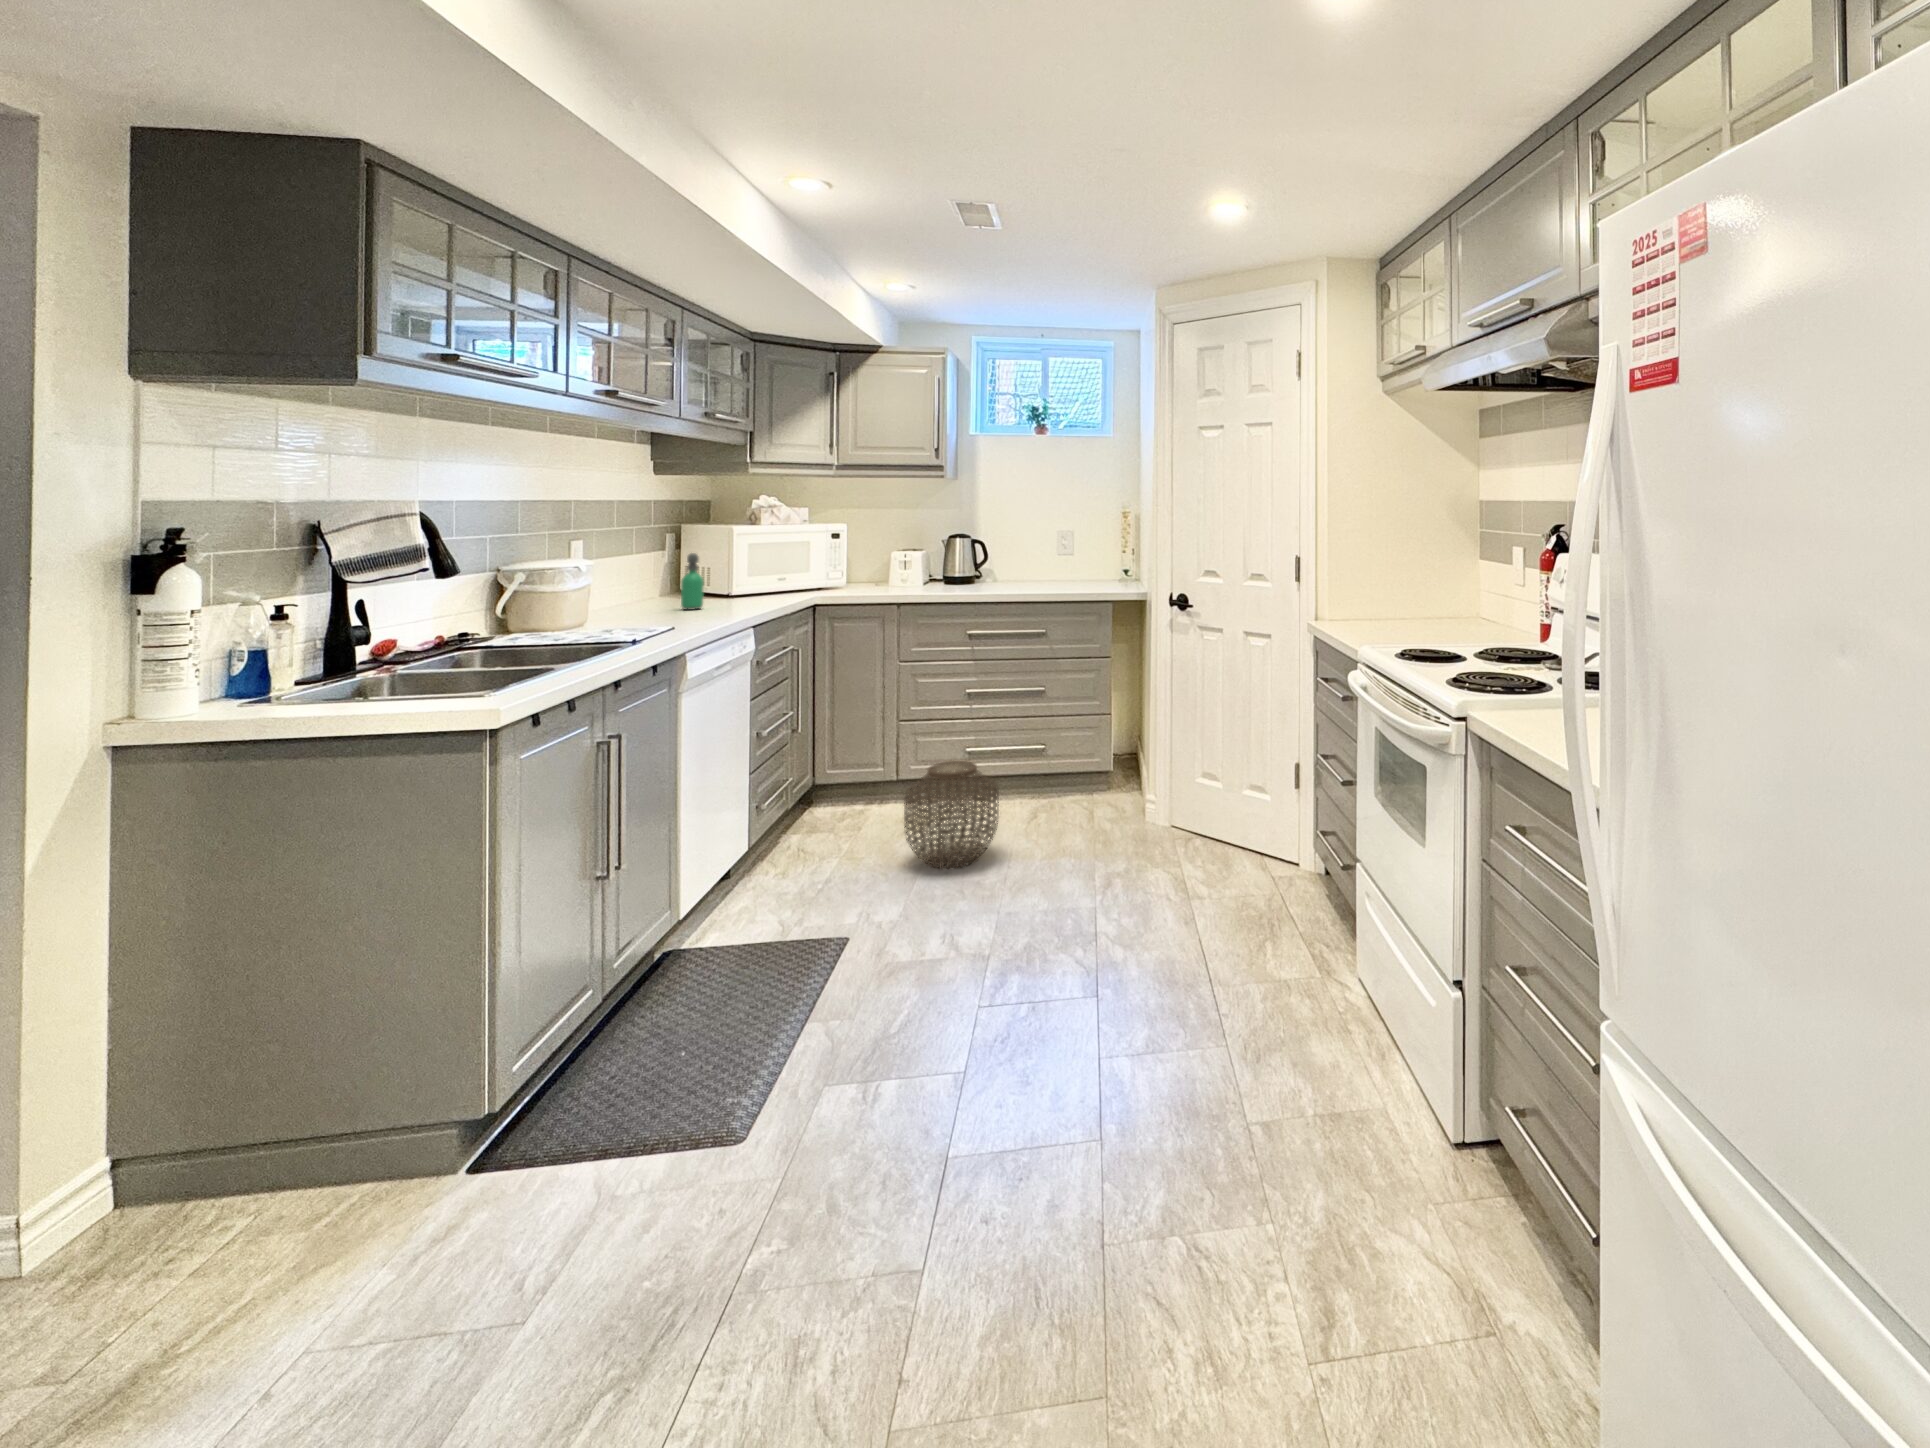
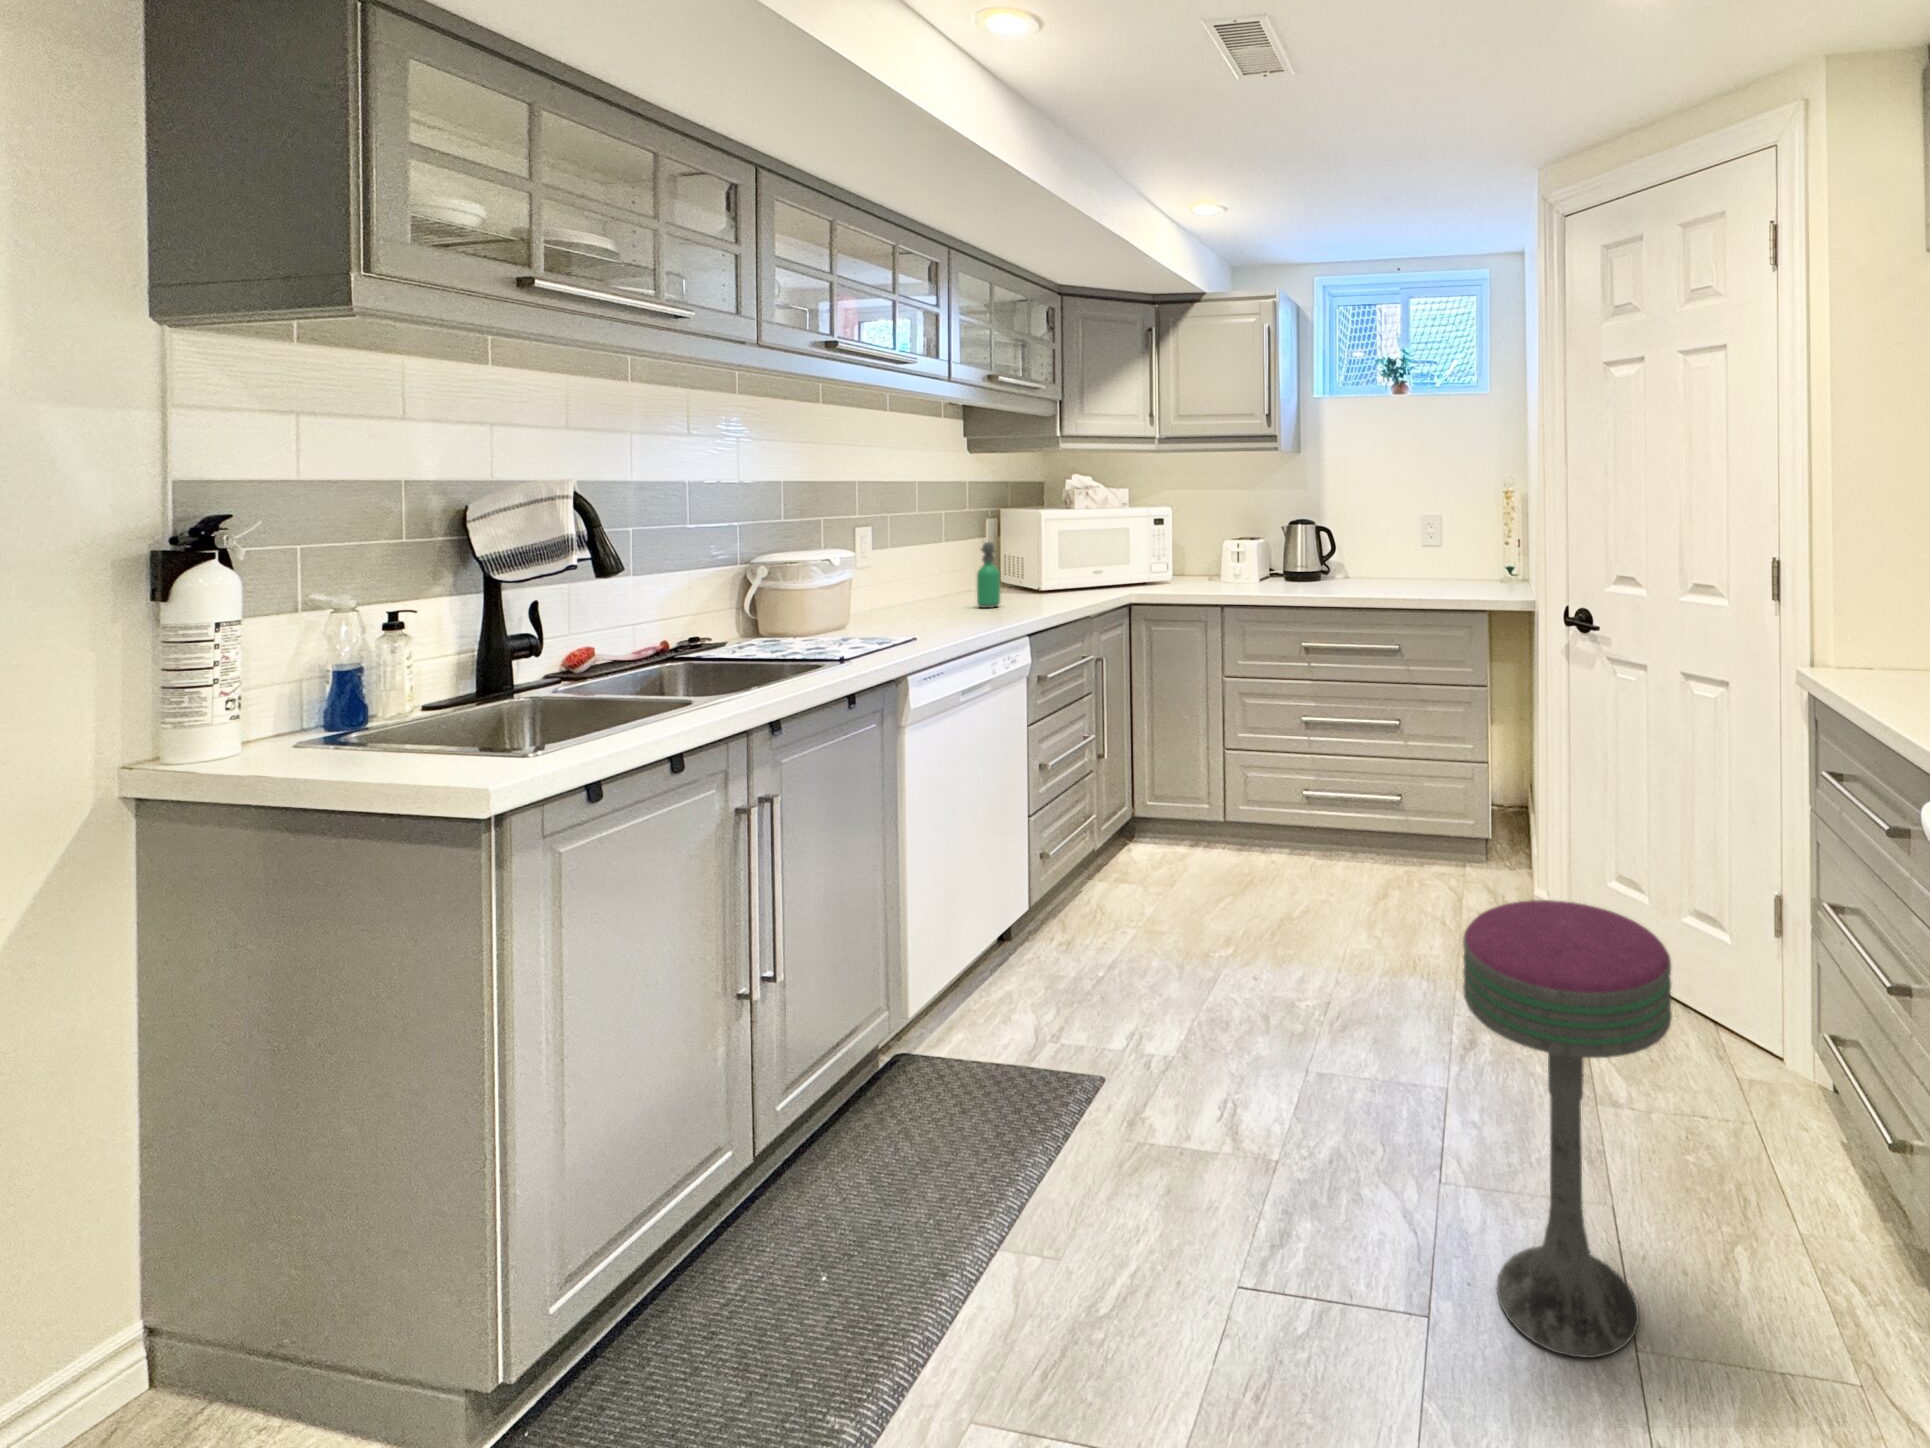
bar stool: none [1118,757,1232,994] -> present [1463,900,1672,1358]
woven basket: present [904,761,999,868] -> none [1203,821,1324,971]

